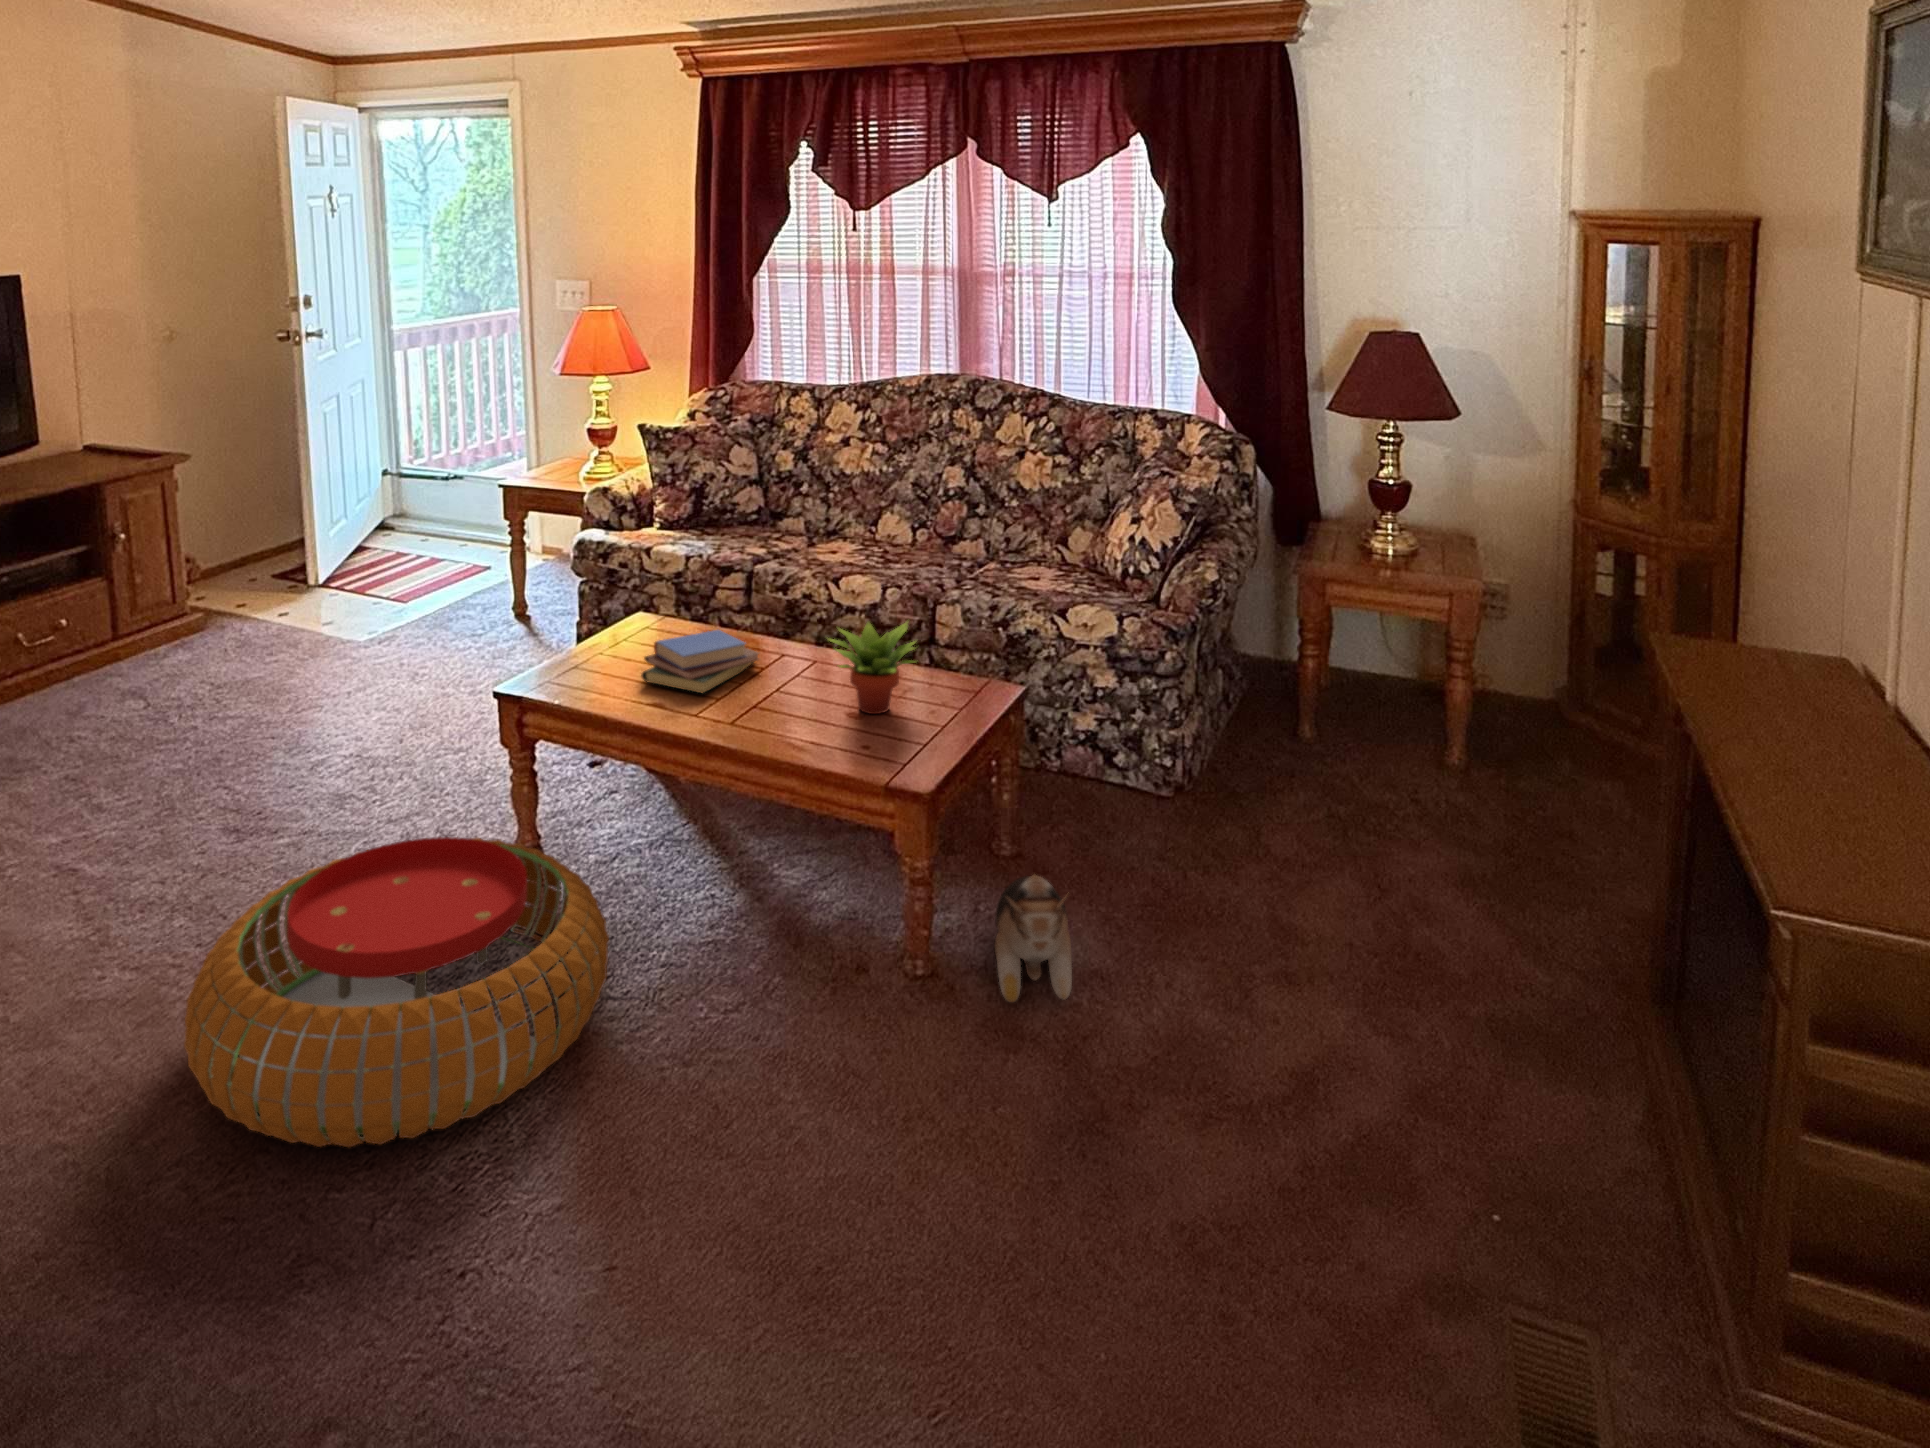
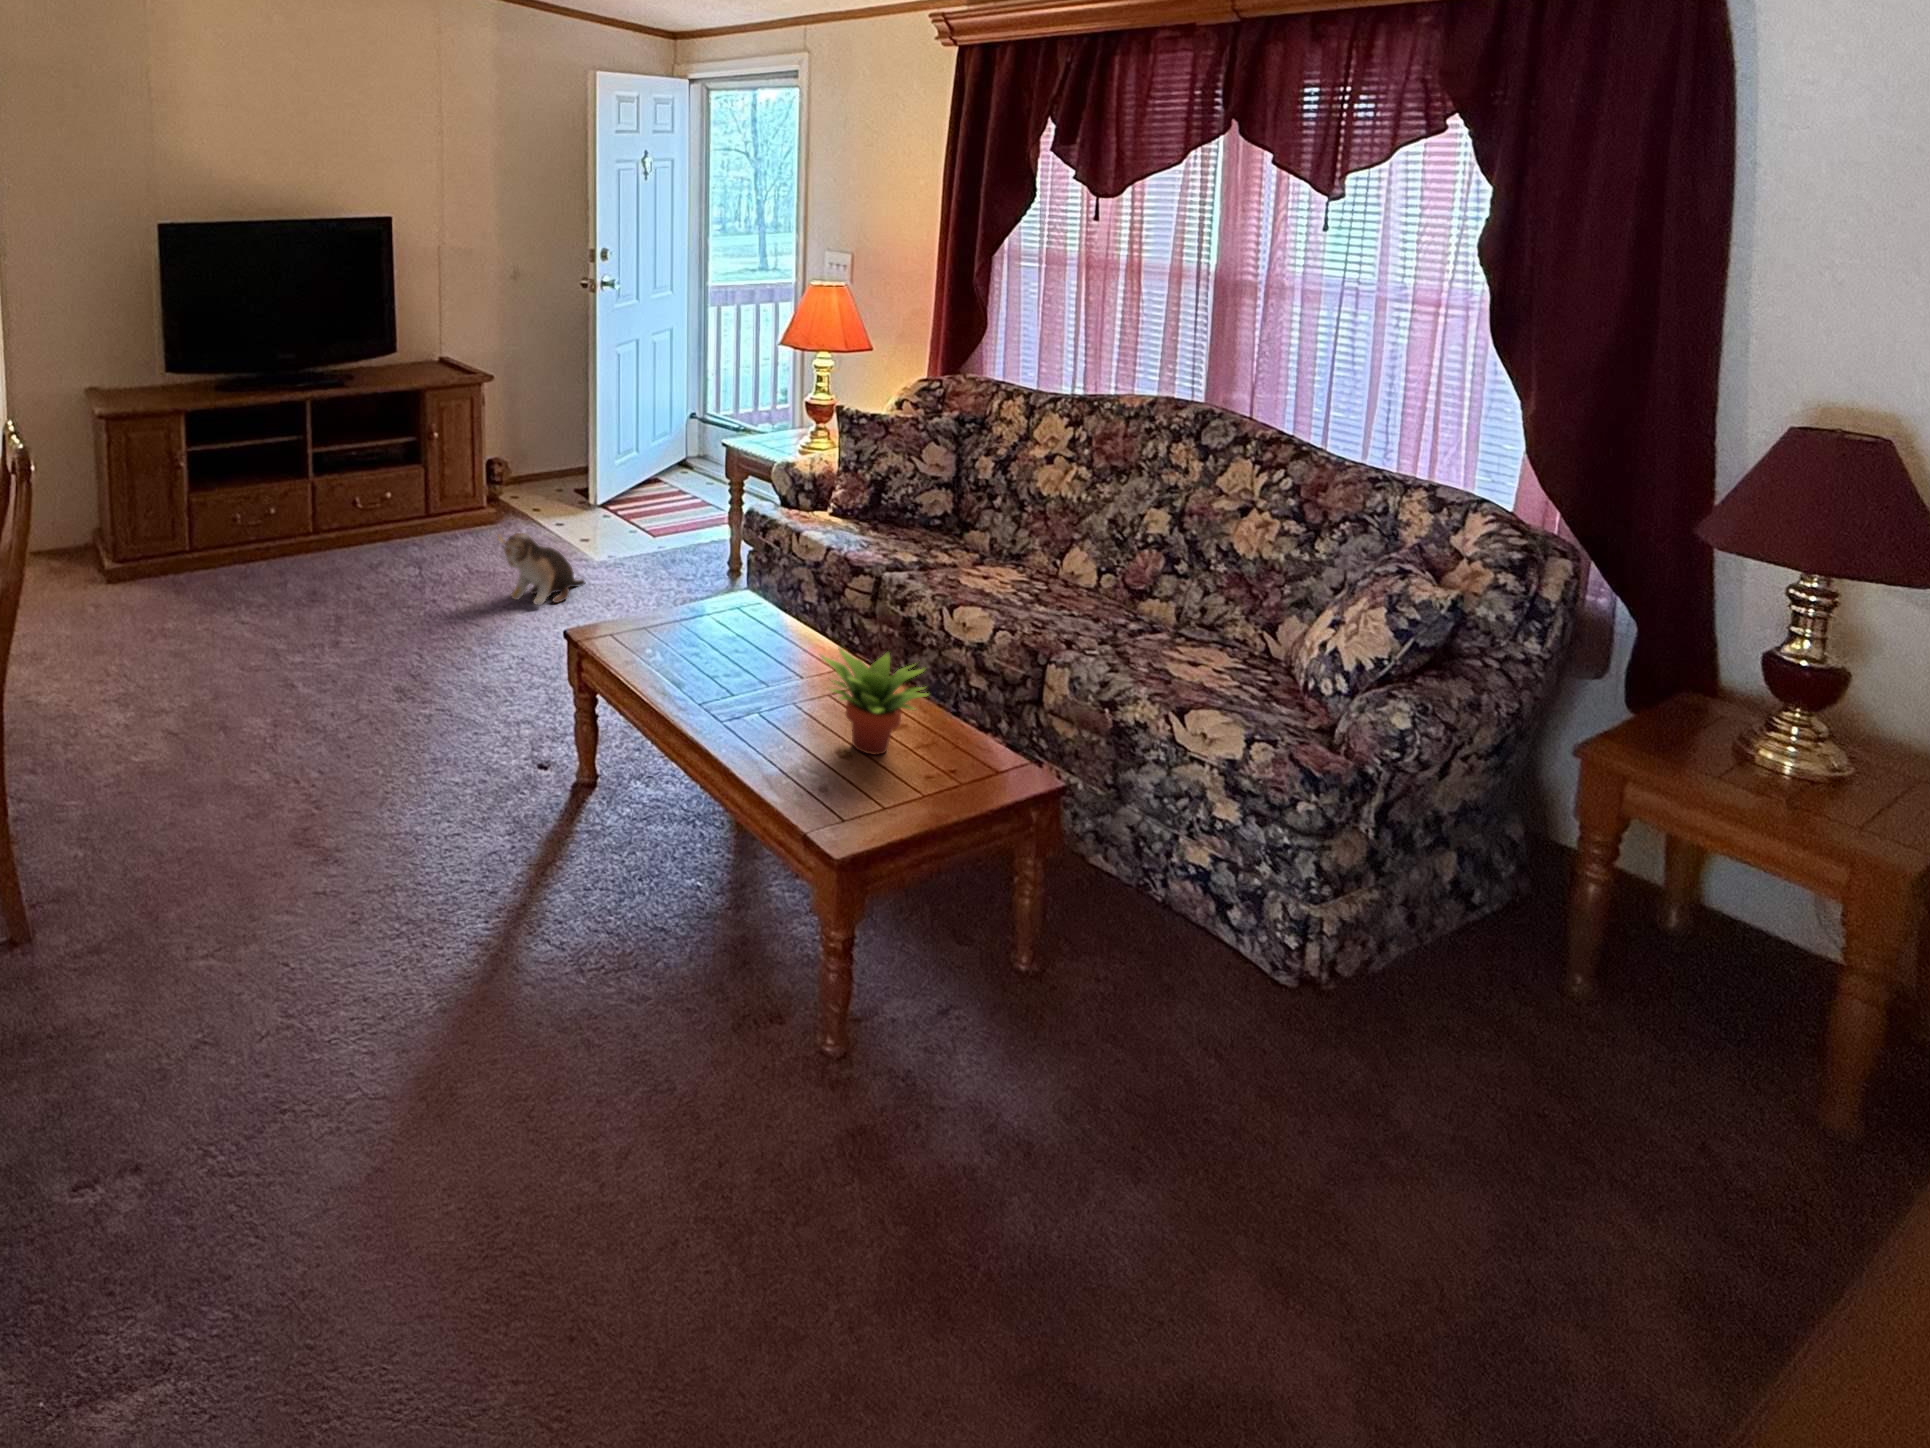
book: present [641,630,759,693] -> none [680,617,805,680]
pouf: present [184,837,609,1147] -> none [223,727,570,975]
plush toy: present [994,874,1072,1003] -> present [497,533,586,605]

